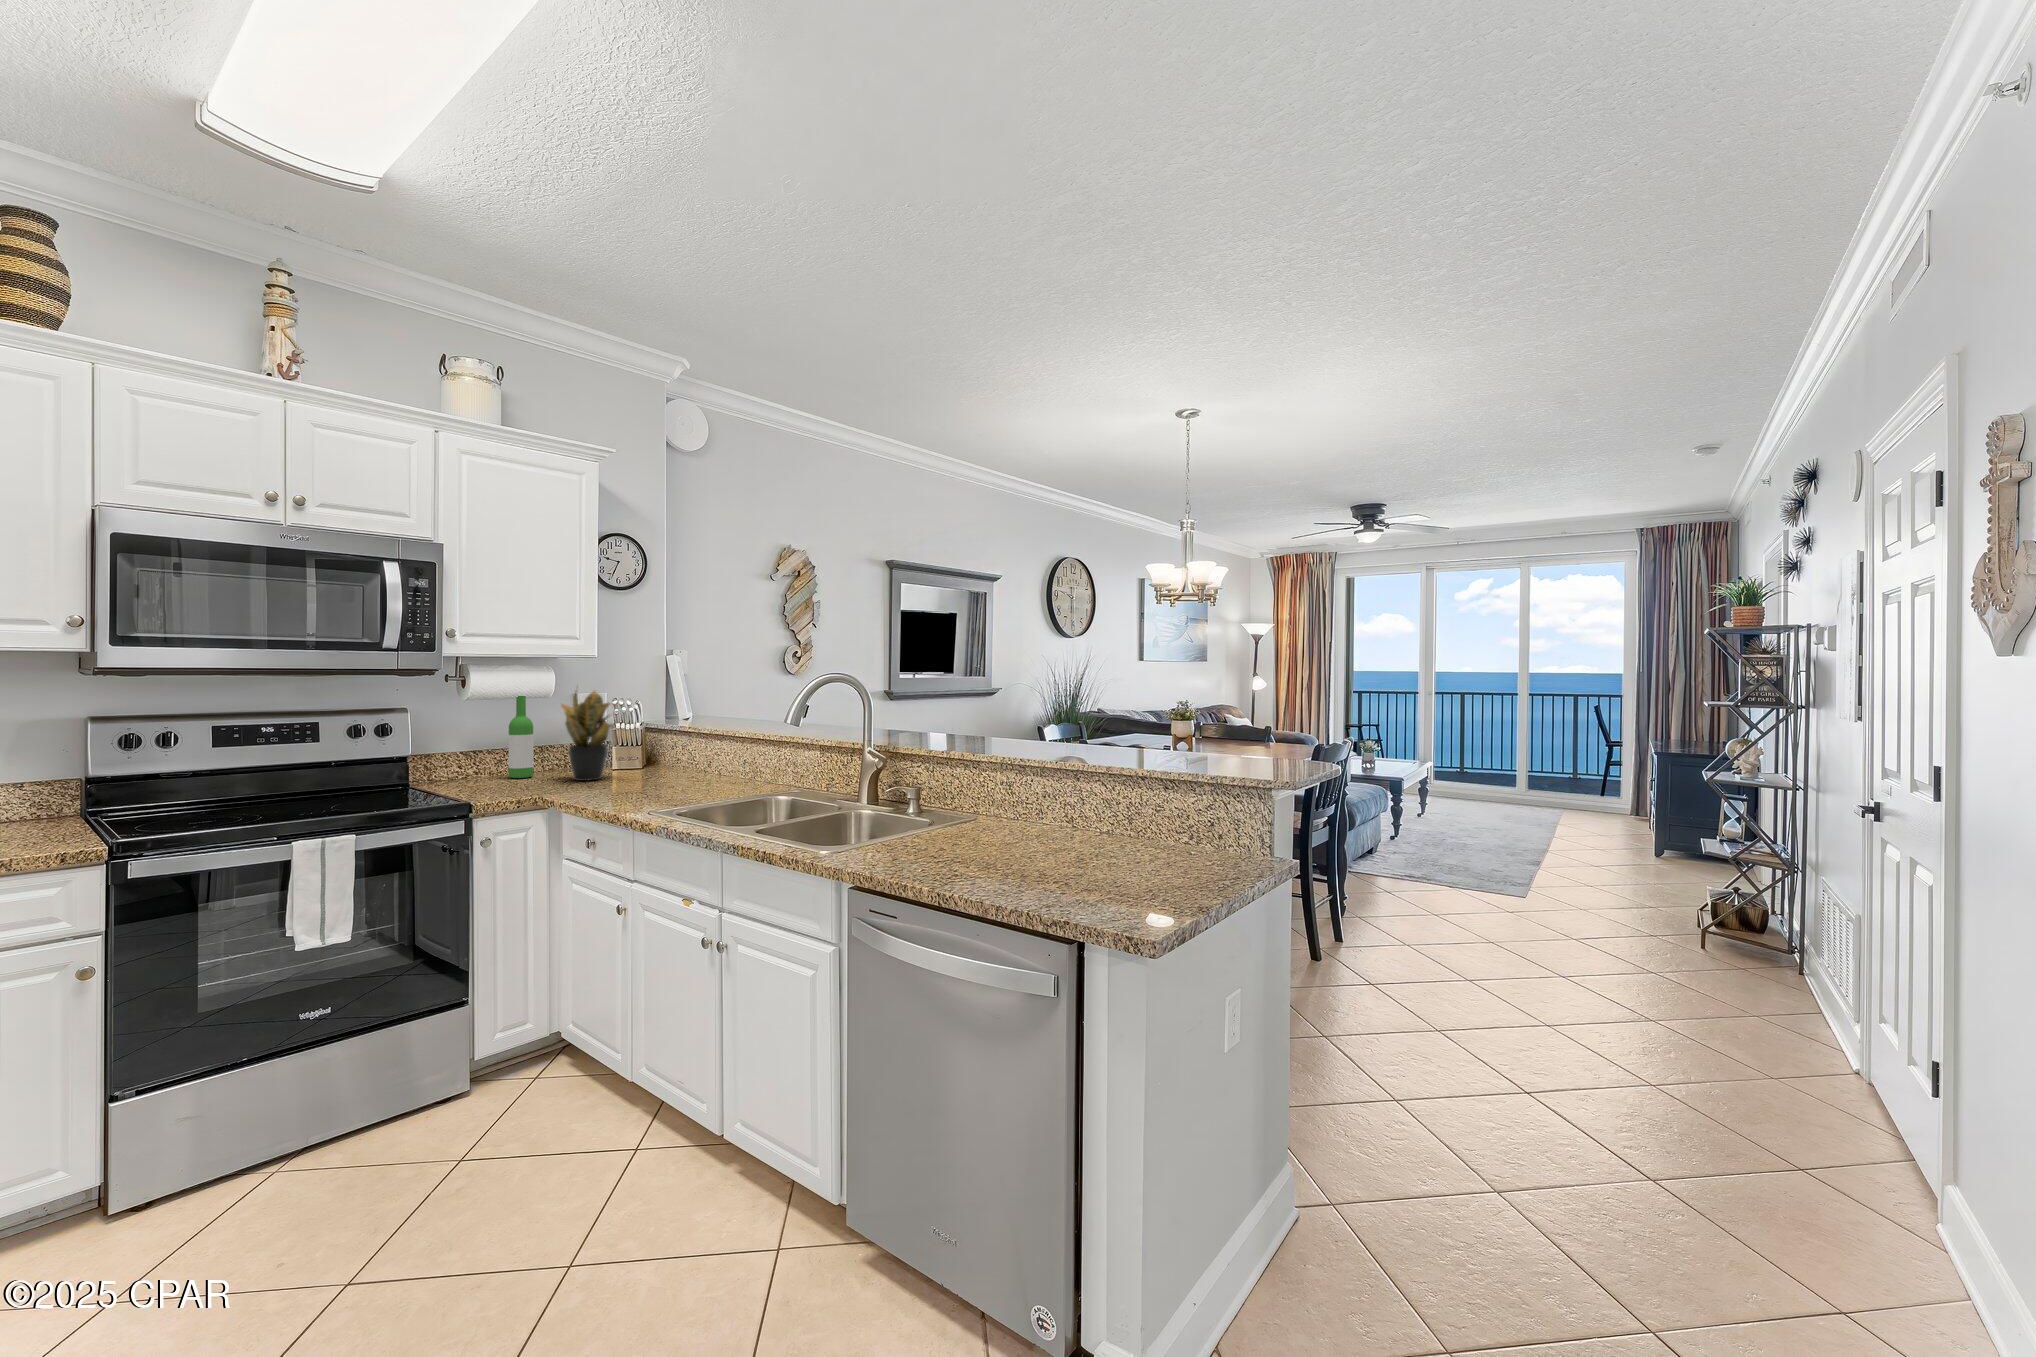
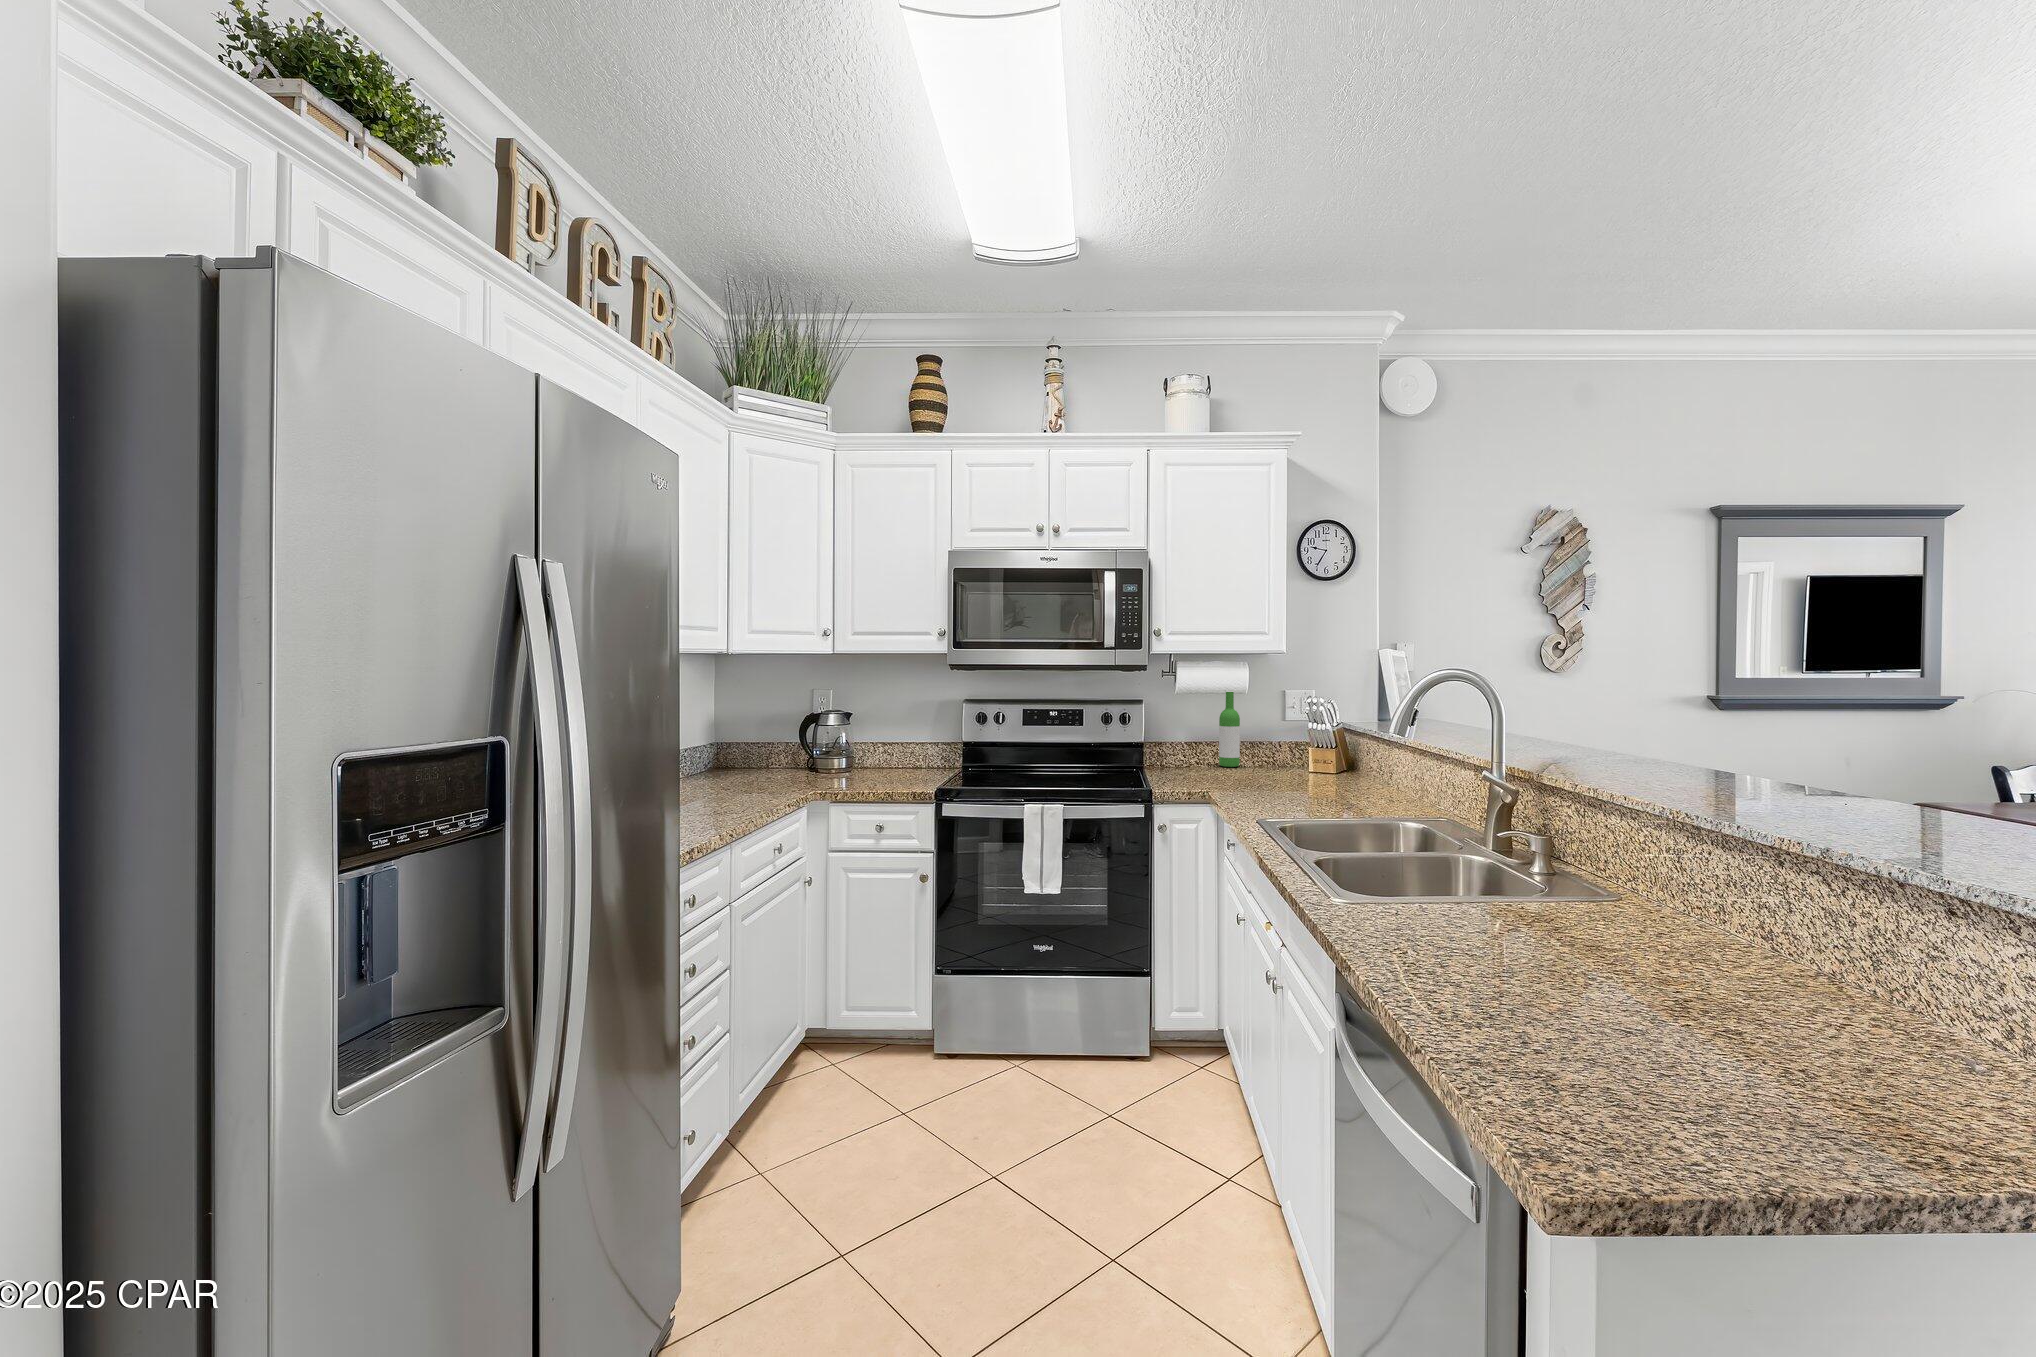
potted plant: present [561,691,614,781] -> none [1253,677,1319,776]

